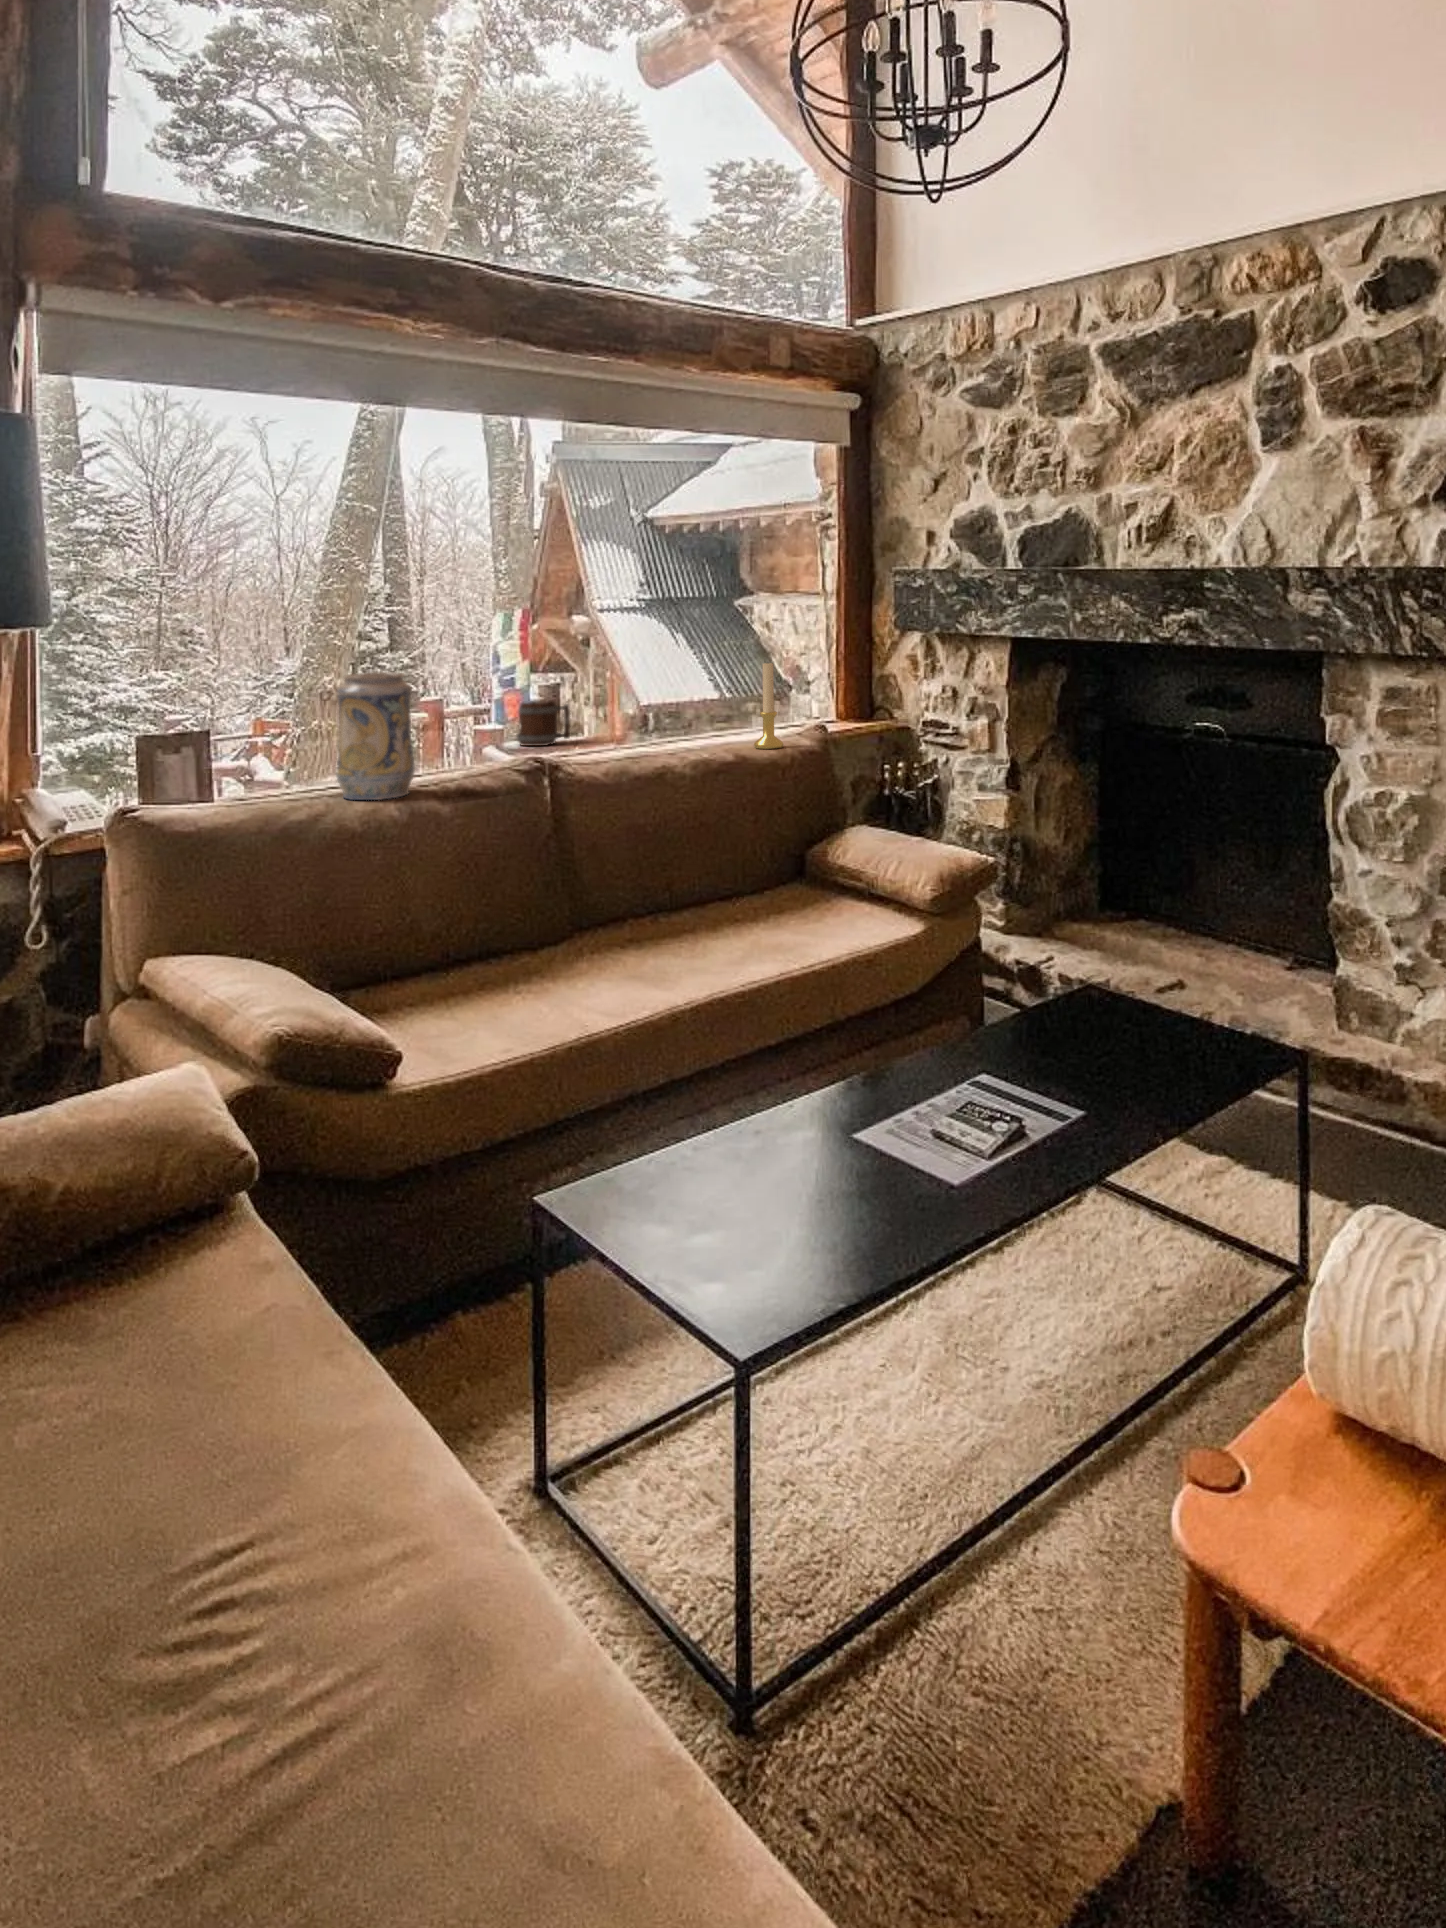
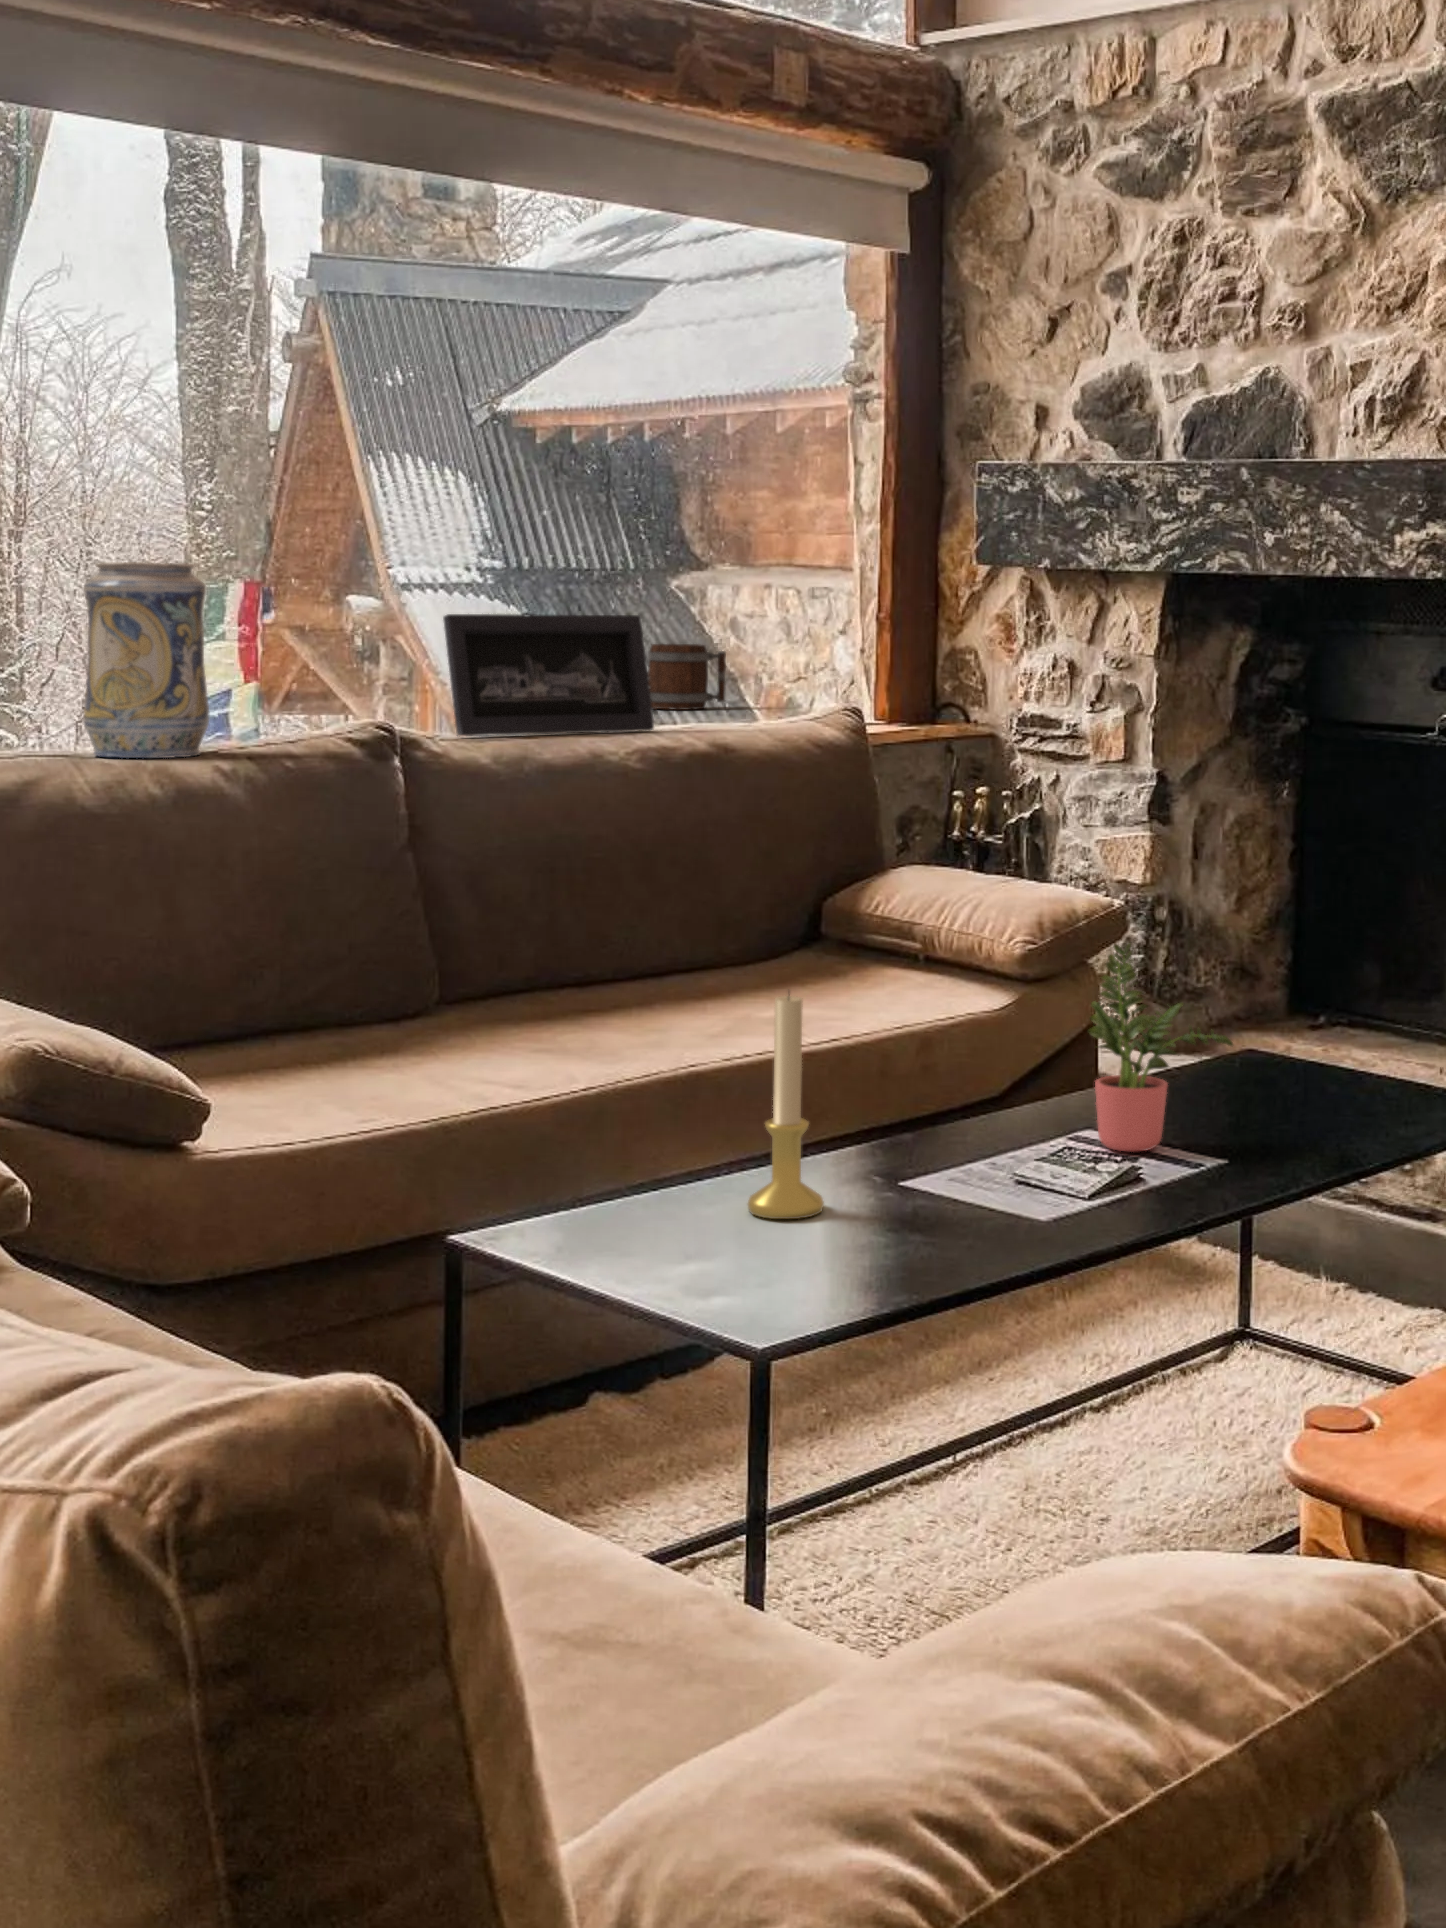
candle holder: present [754,663,784,749] -> present [748,995,824,1219]
picture frame: none [566,682,698,765] -> present [443,614,654,736]
mug: present [517,700,570,746] -> present [648,644,726,710]
potted plant: none [986,947,1093,1104] -> present [1088,944,1233,1151]

